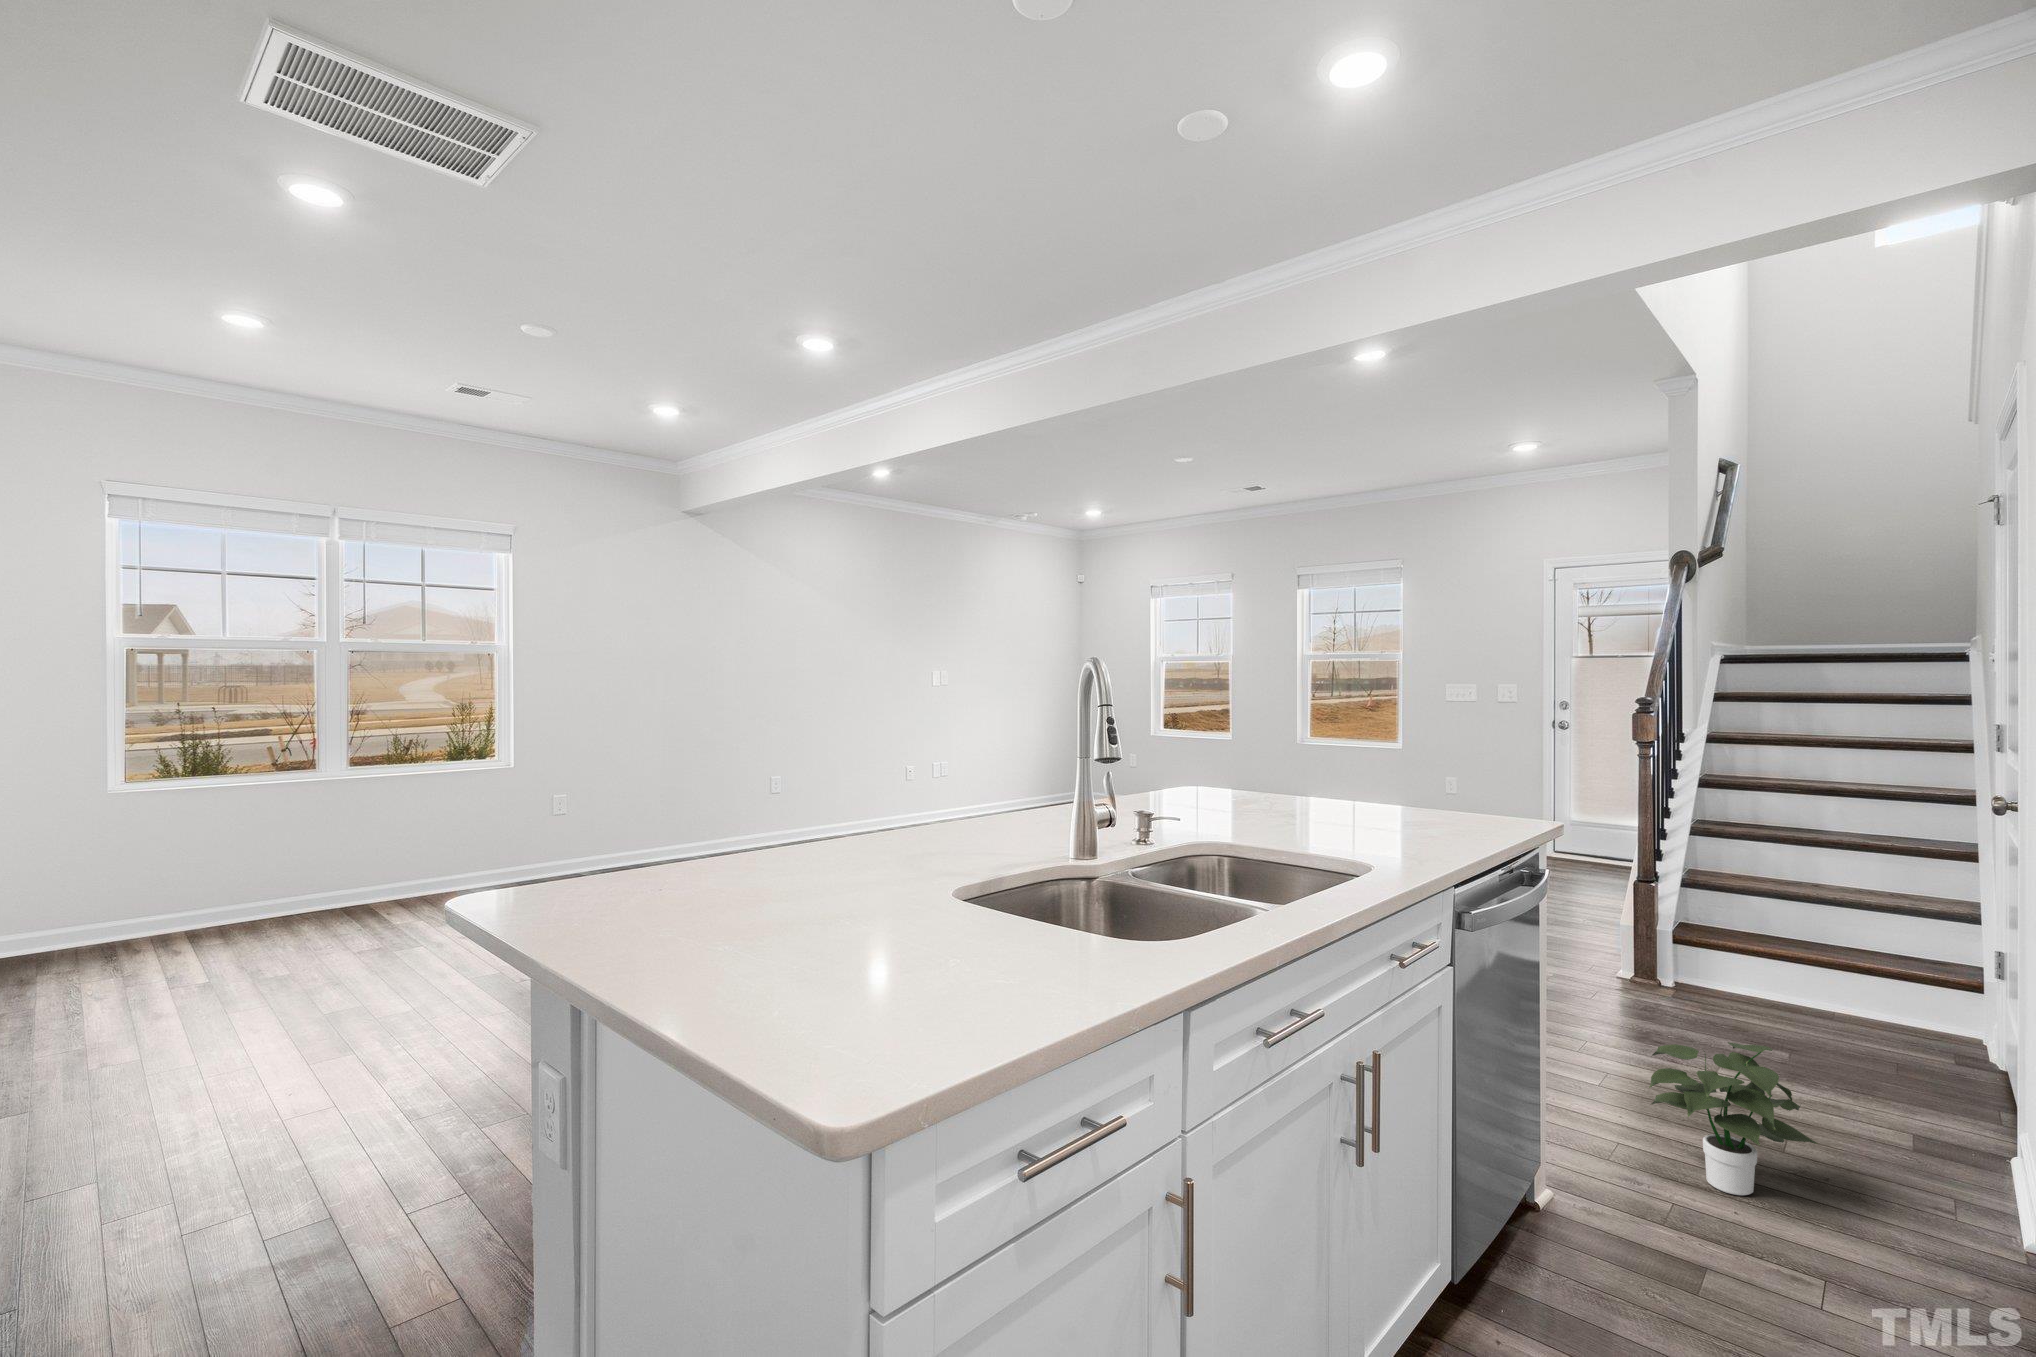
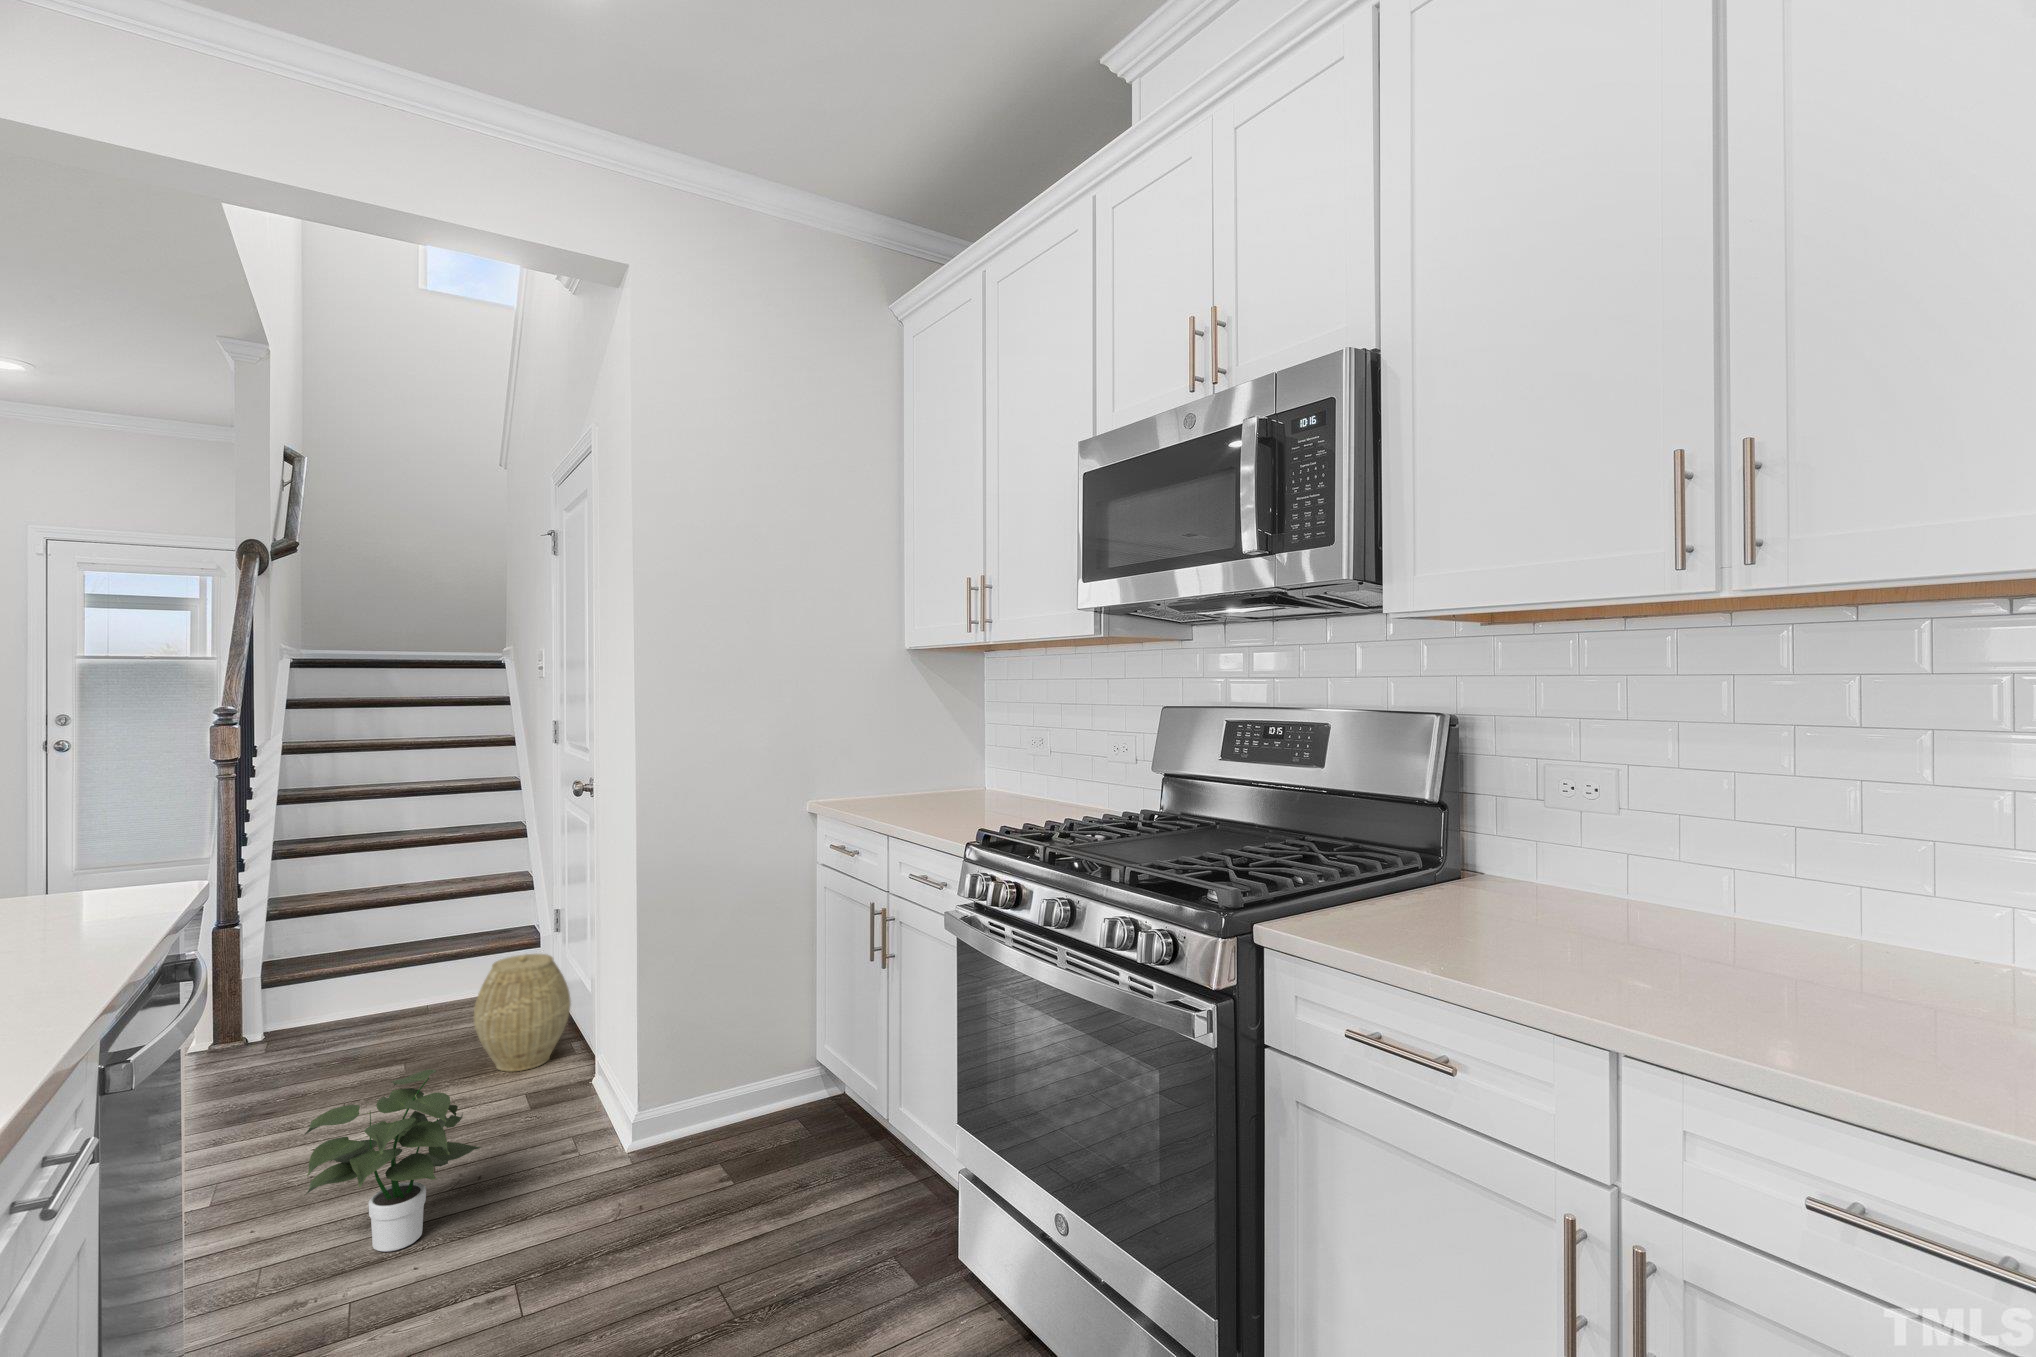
woven basket: none [1861,981,1992,1114] -> present [474,954,571,1071]

